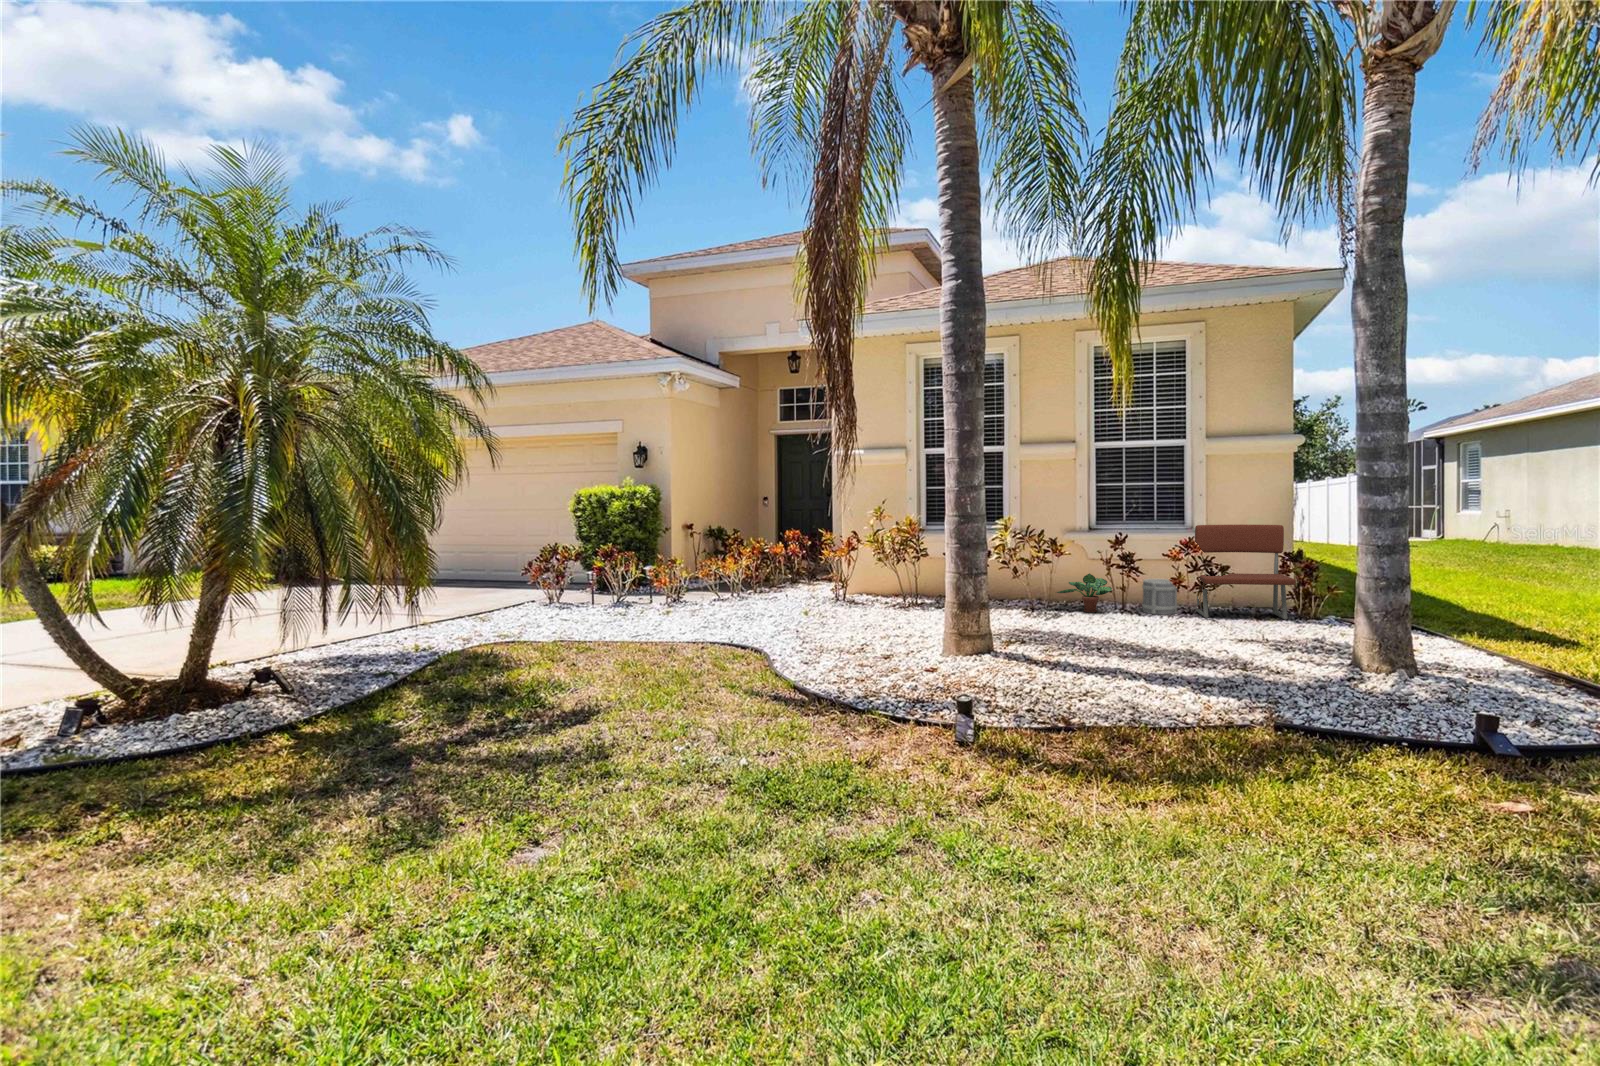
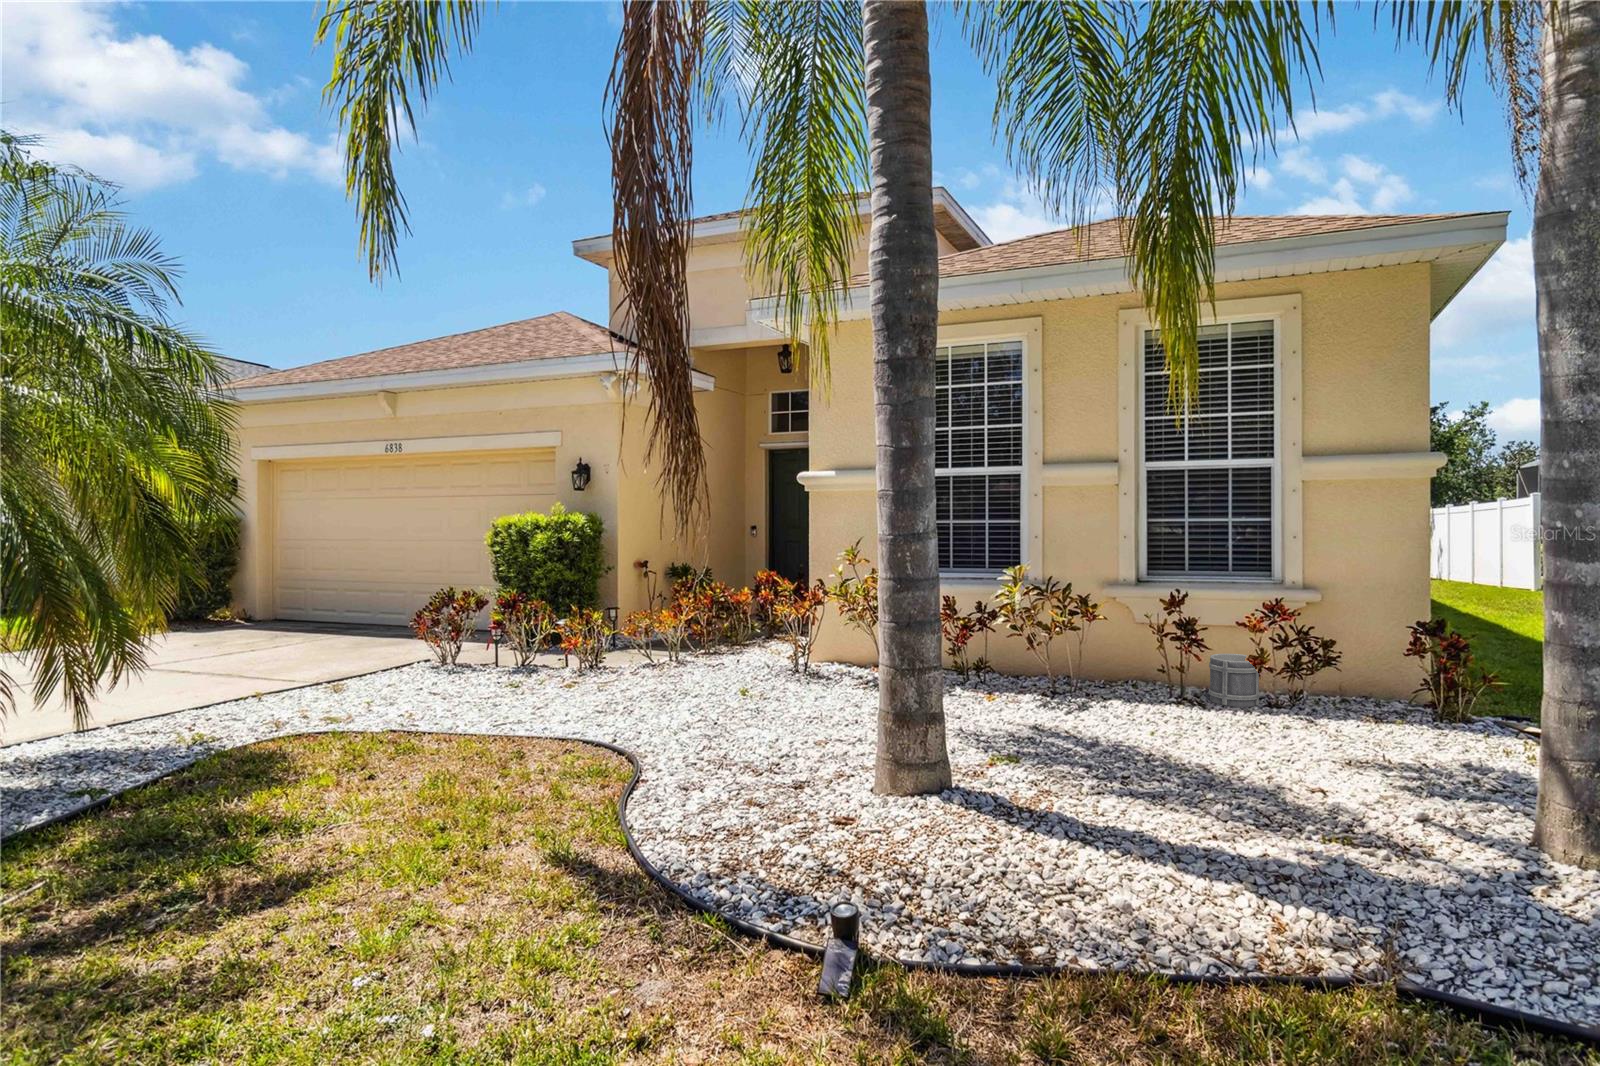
bench: present [1195,525,1296,620] -> none [1285,581,1435,722]
potted plant: present [1057,573,1112,612] -> none [1086,645,1167,699]

